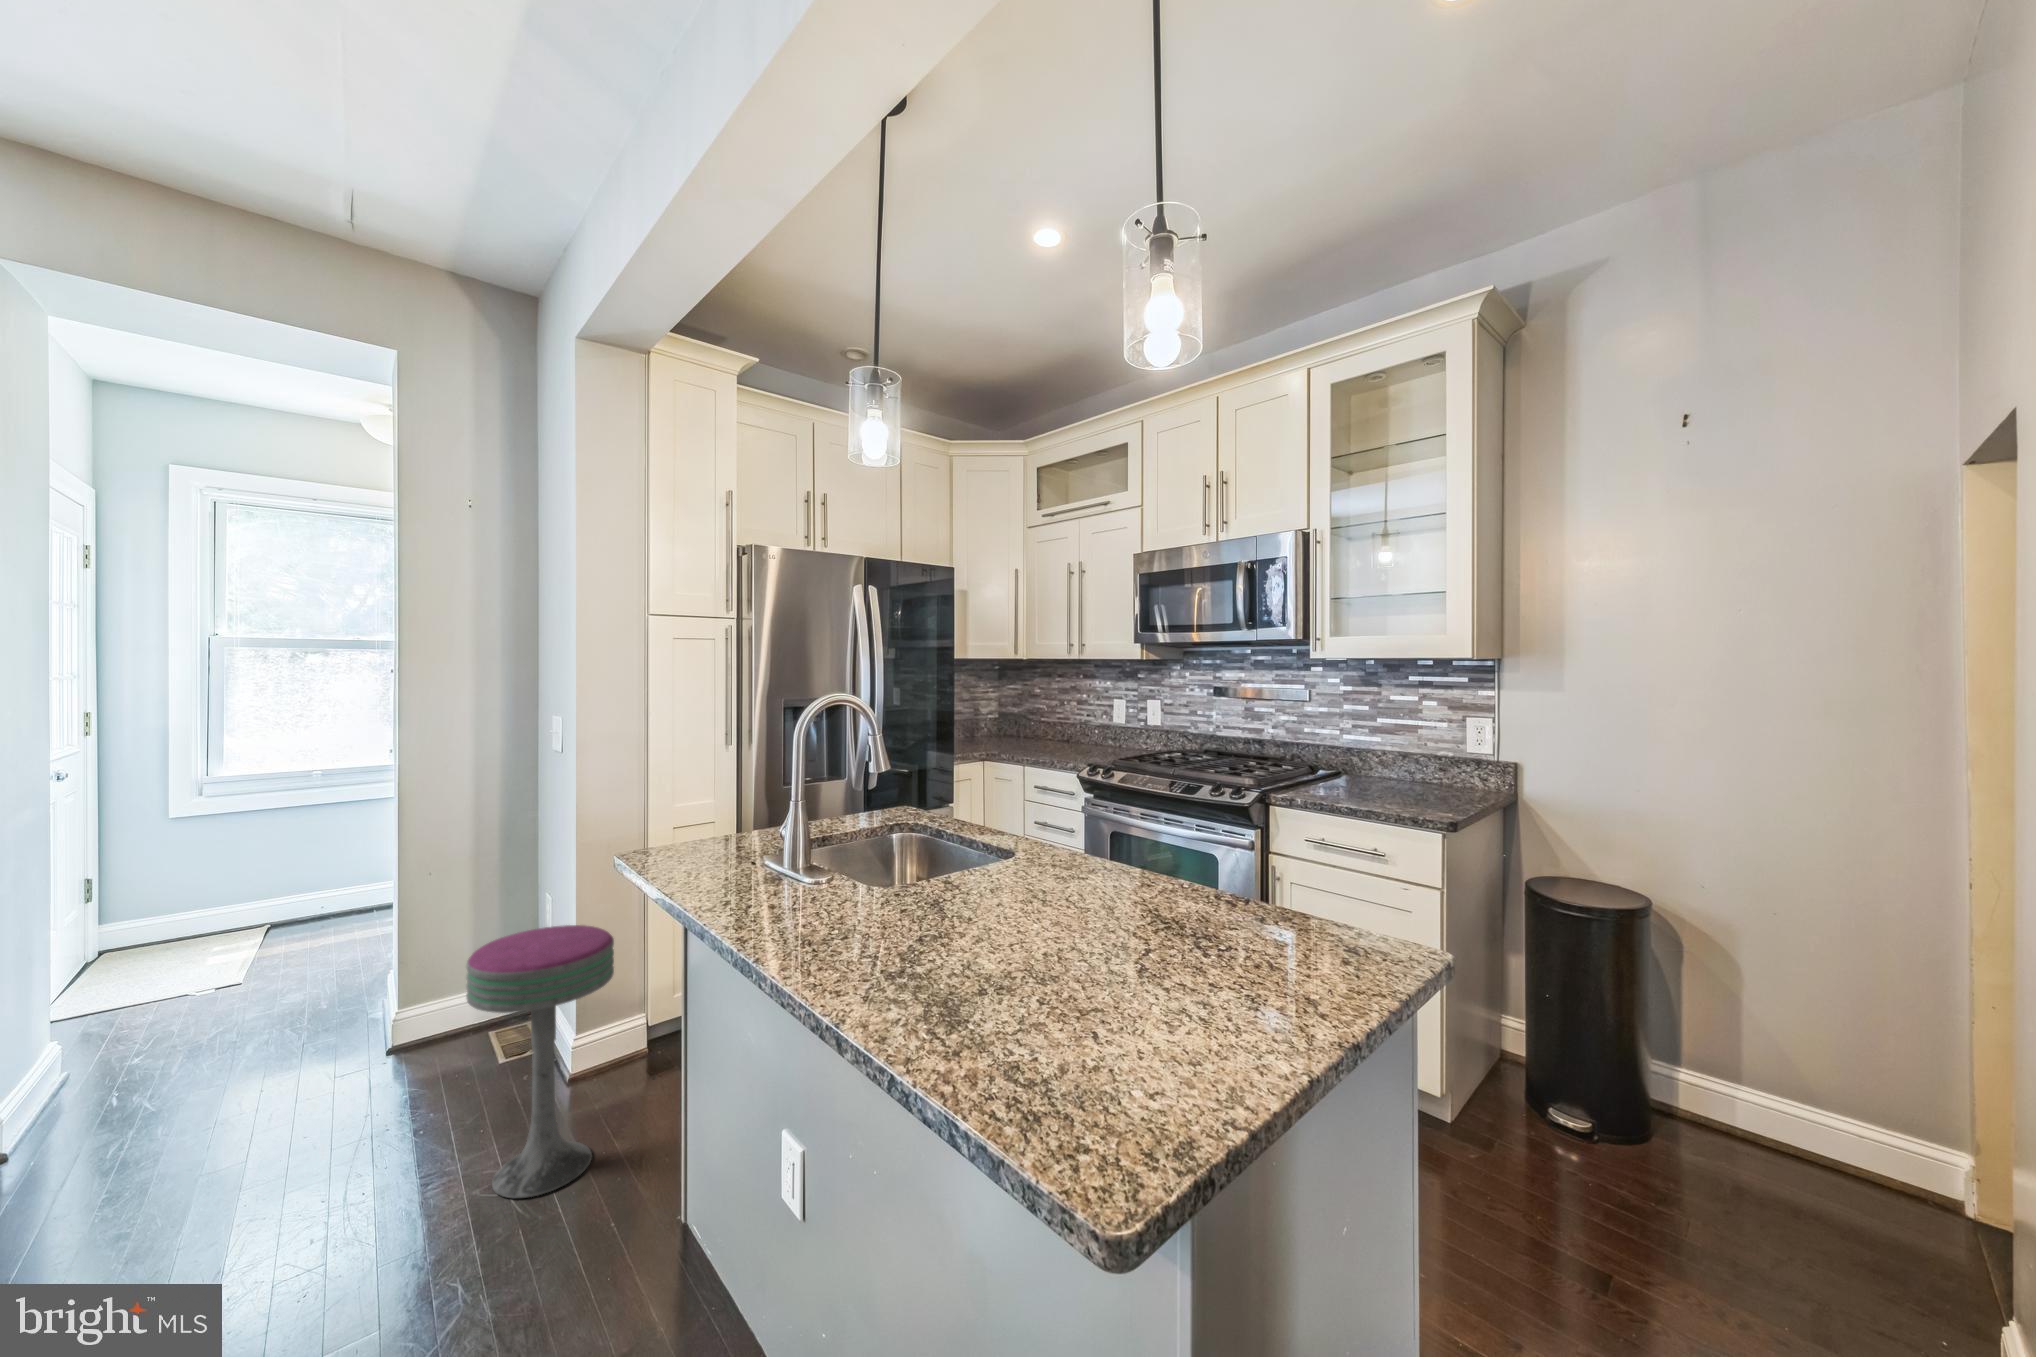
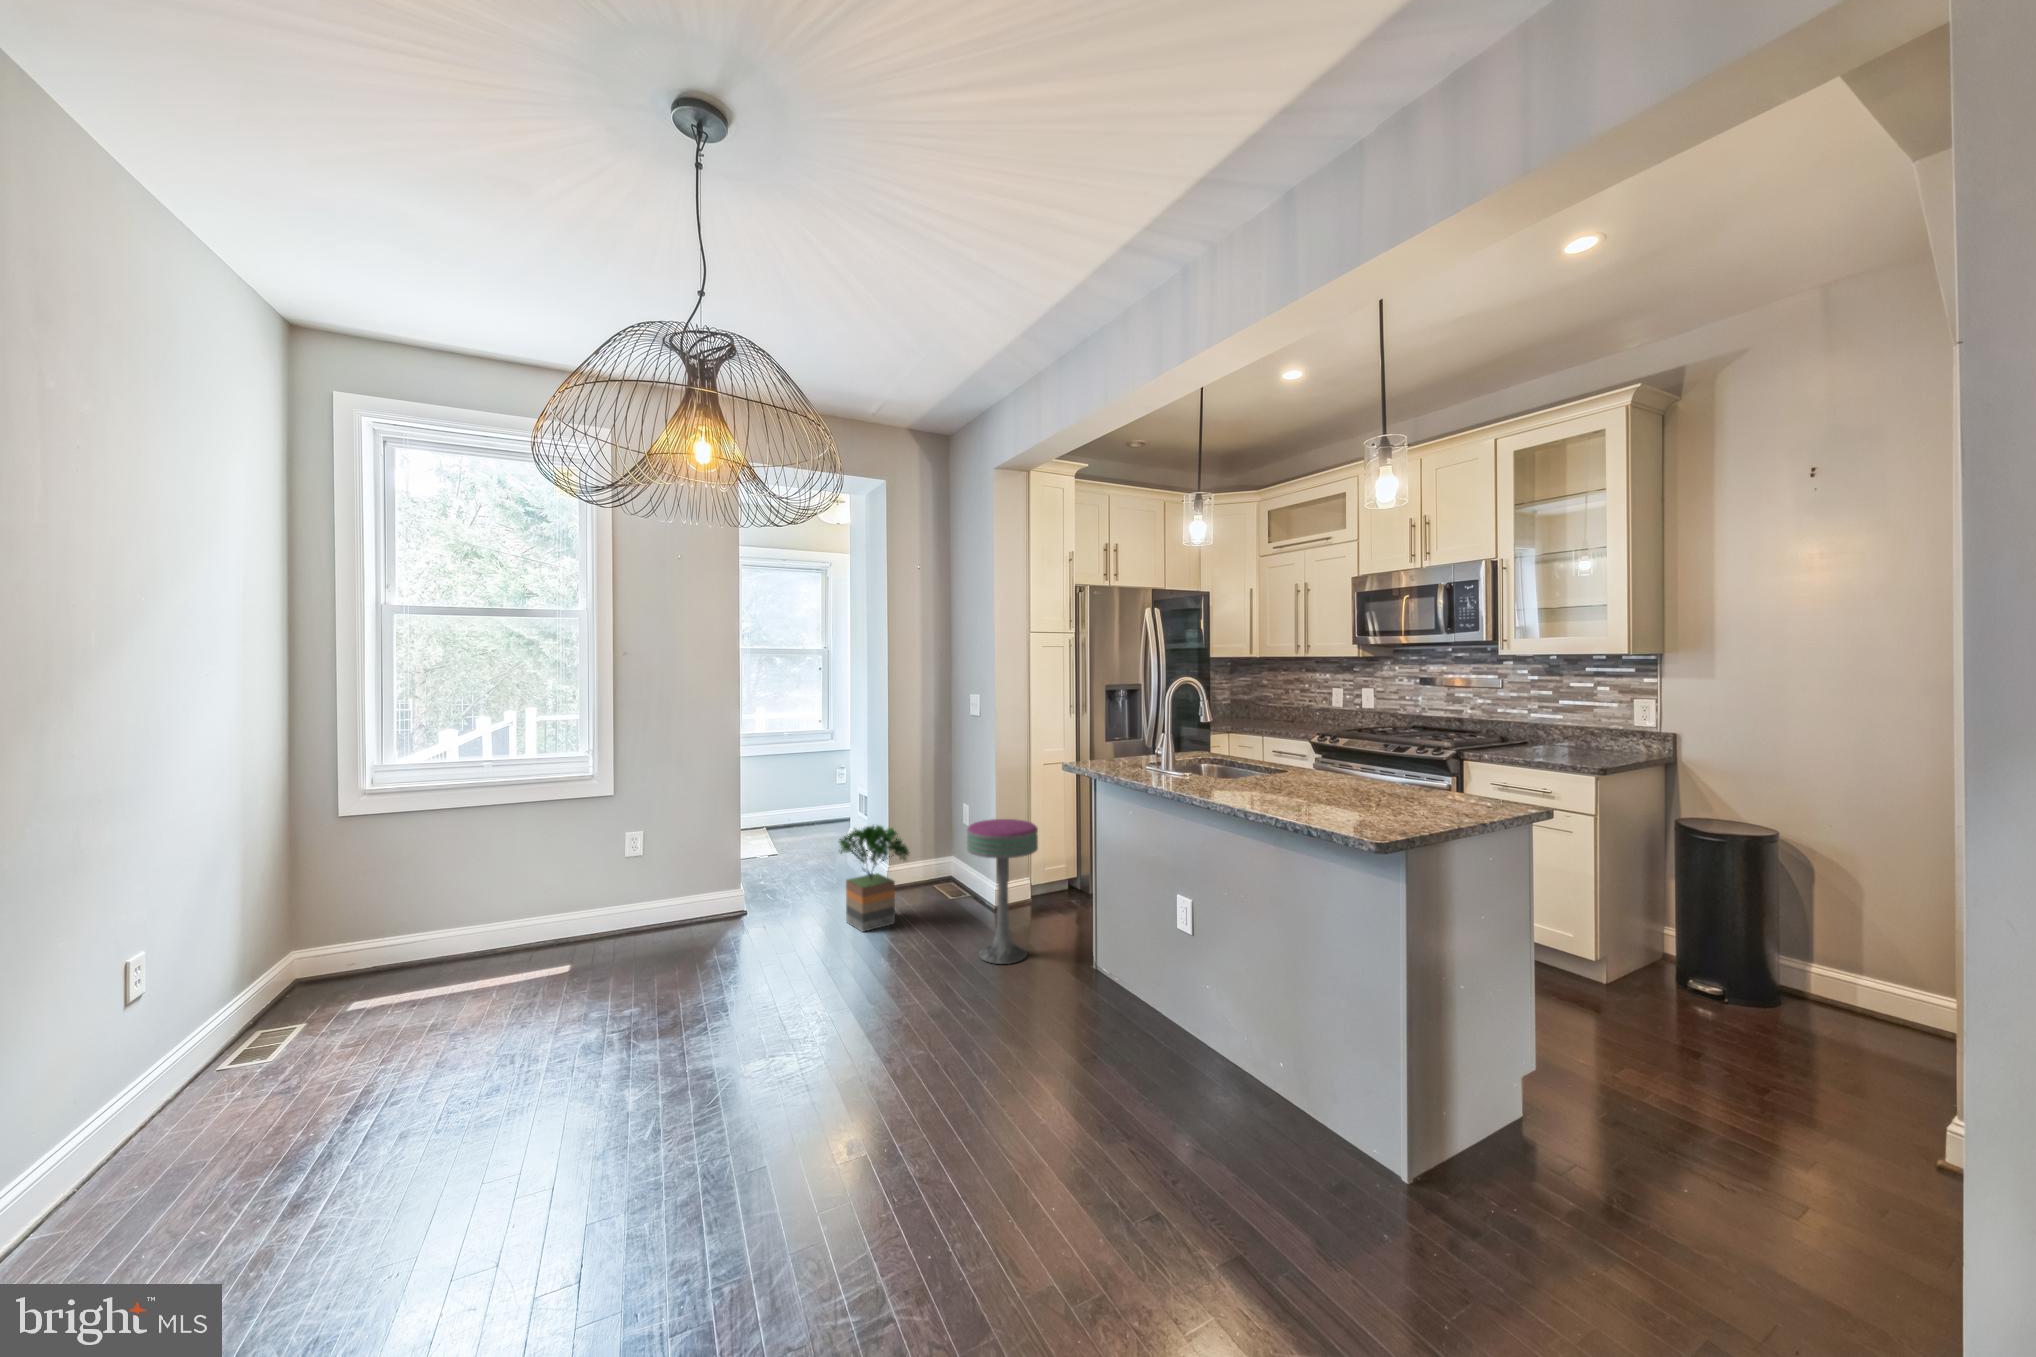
potted tree: none [250,934,415,1141] -> present [838,826,910,932]

